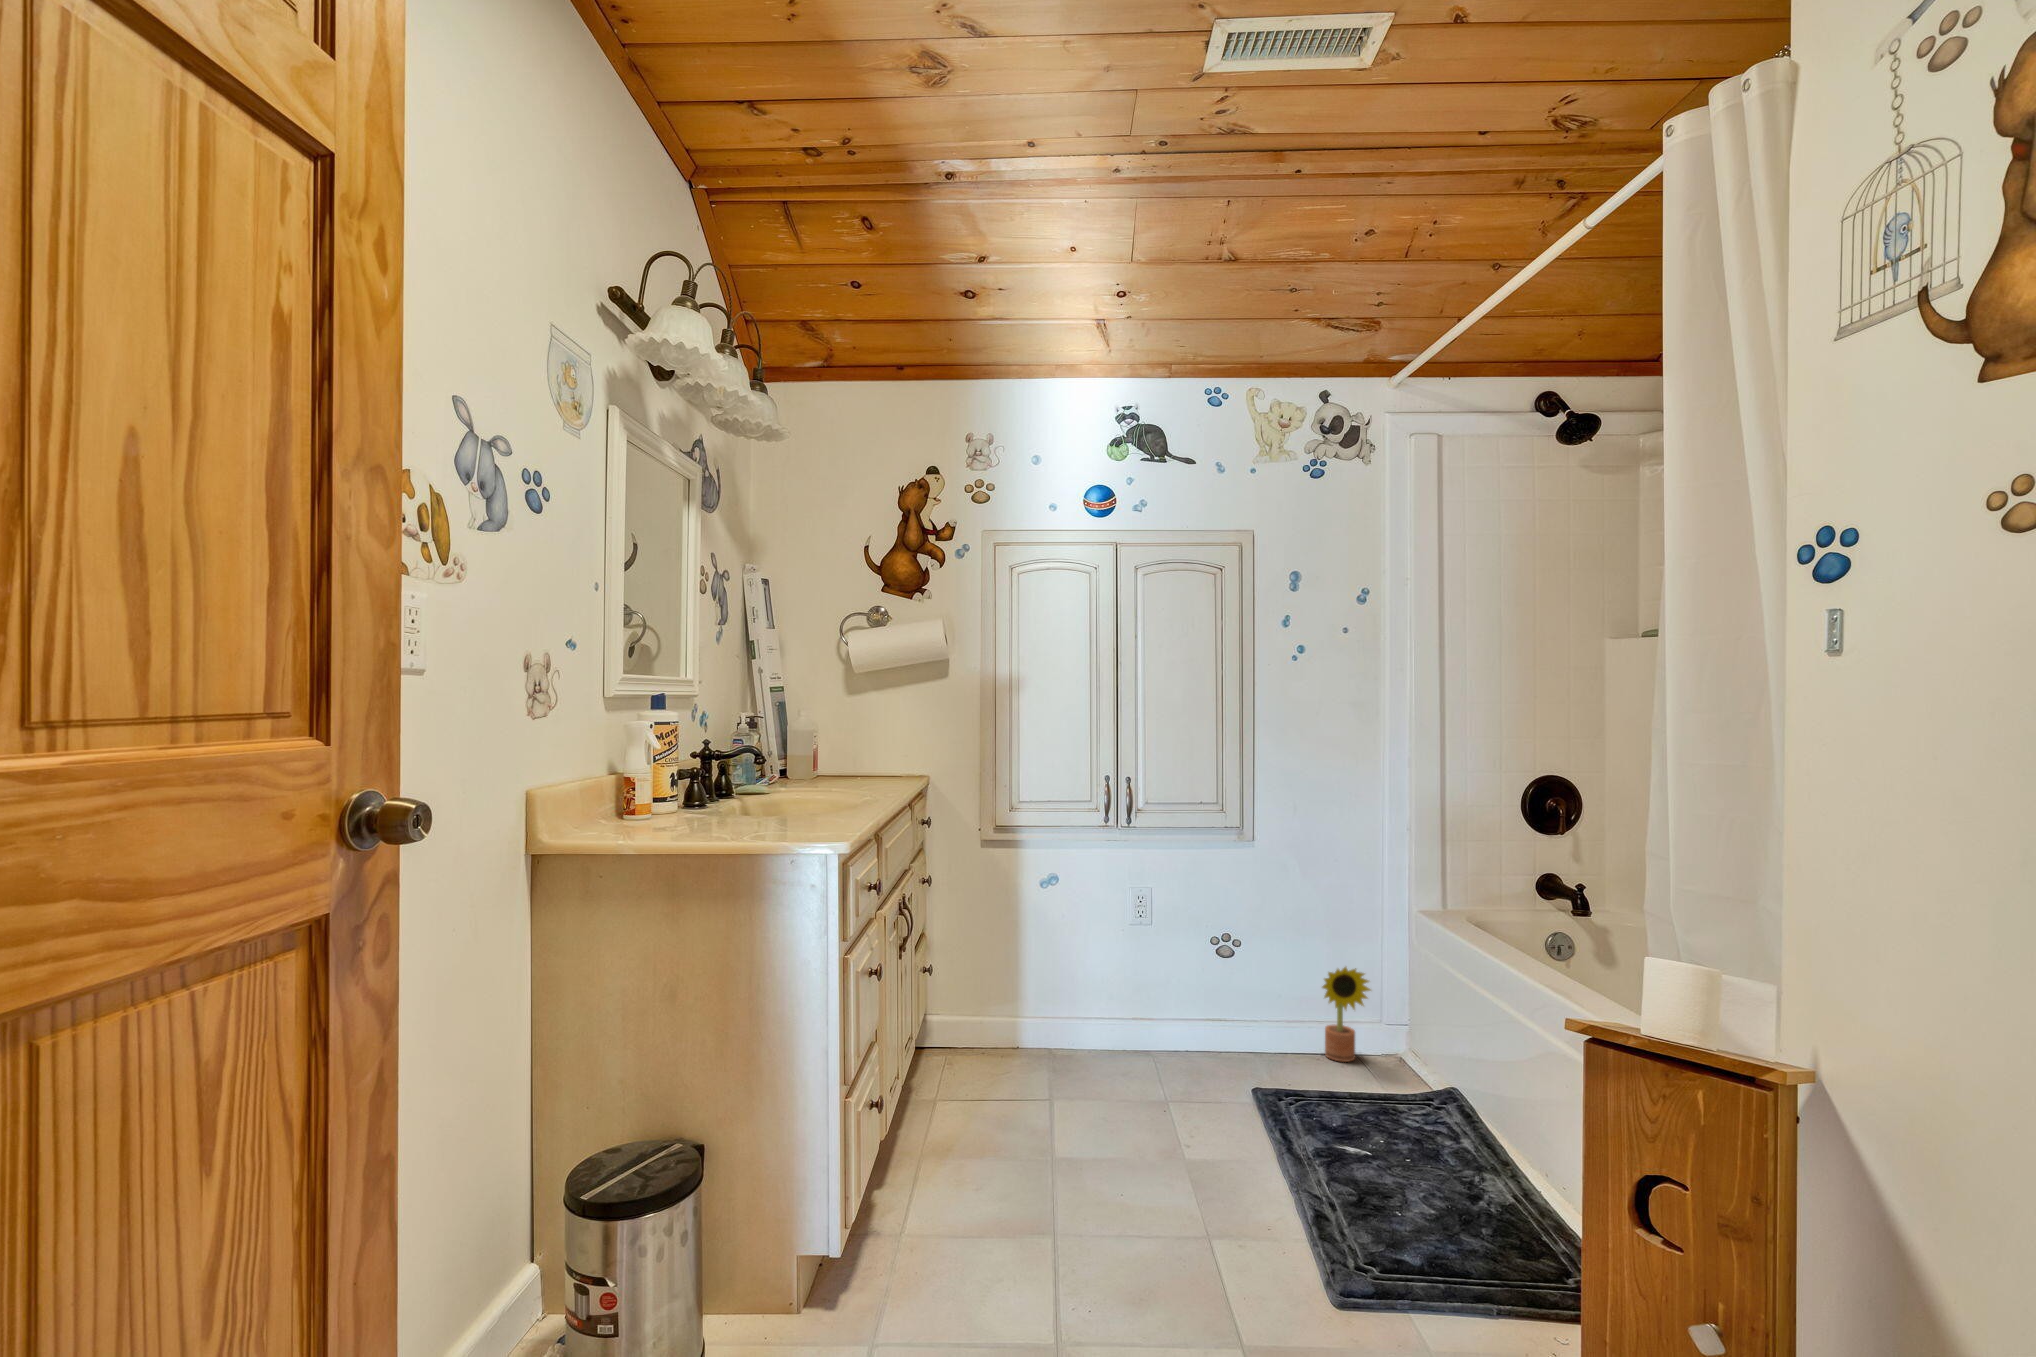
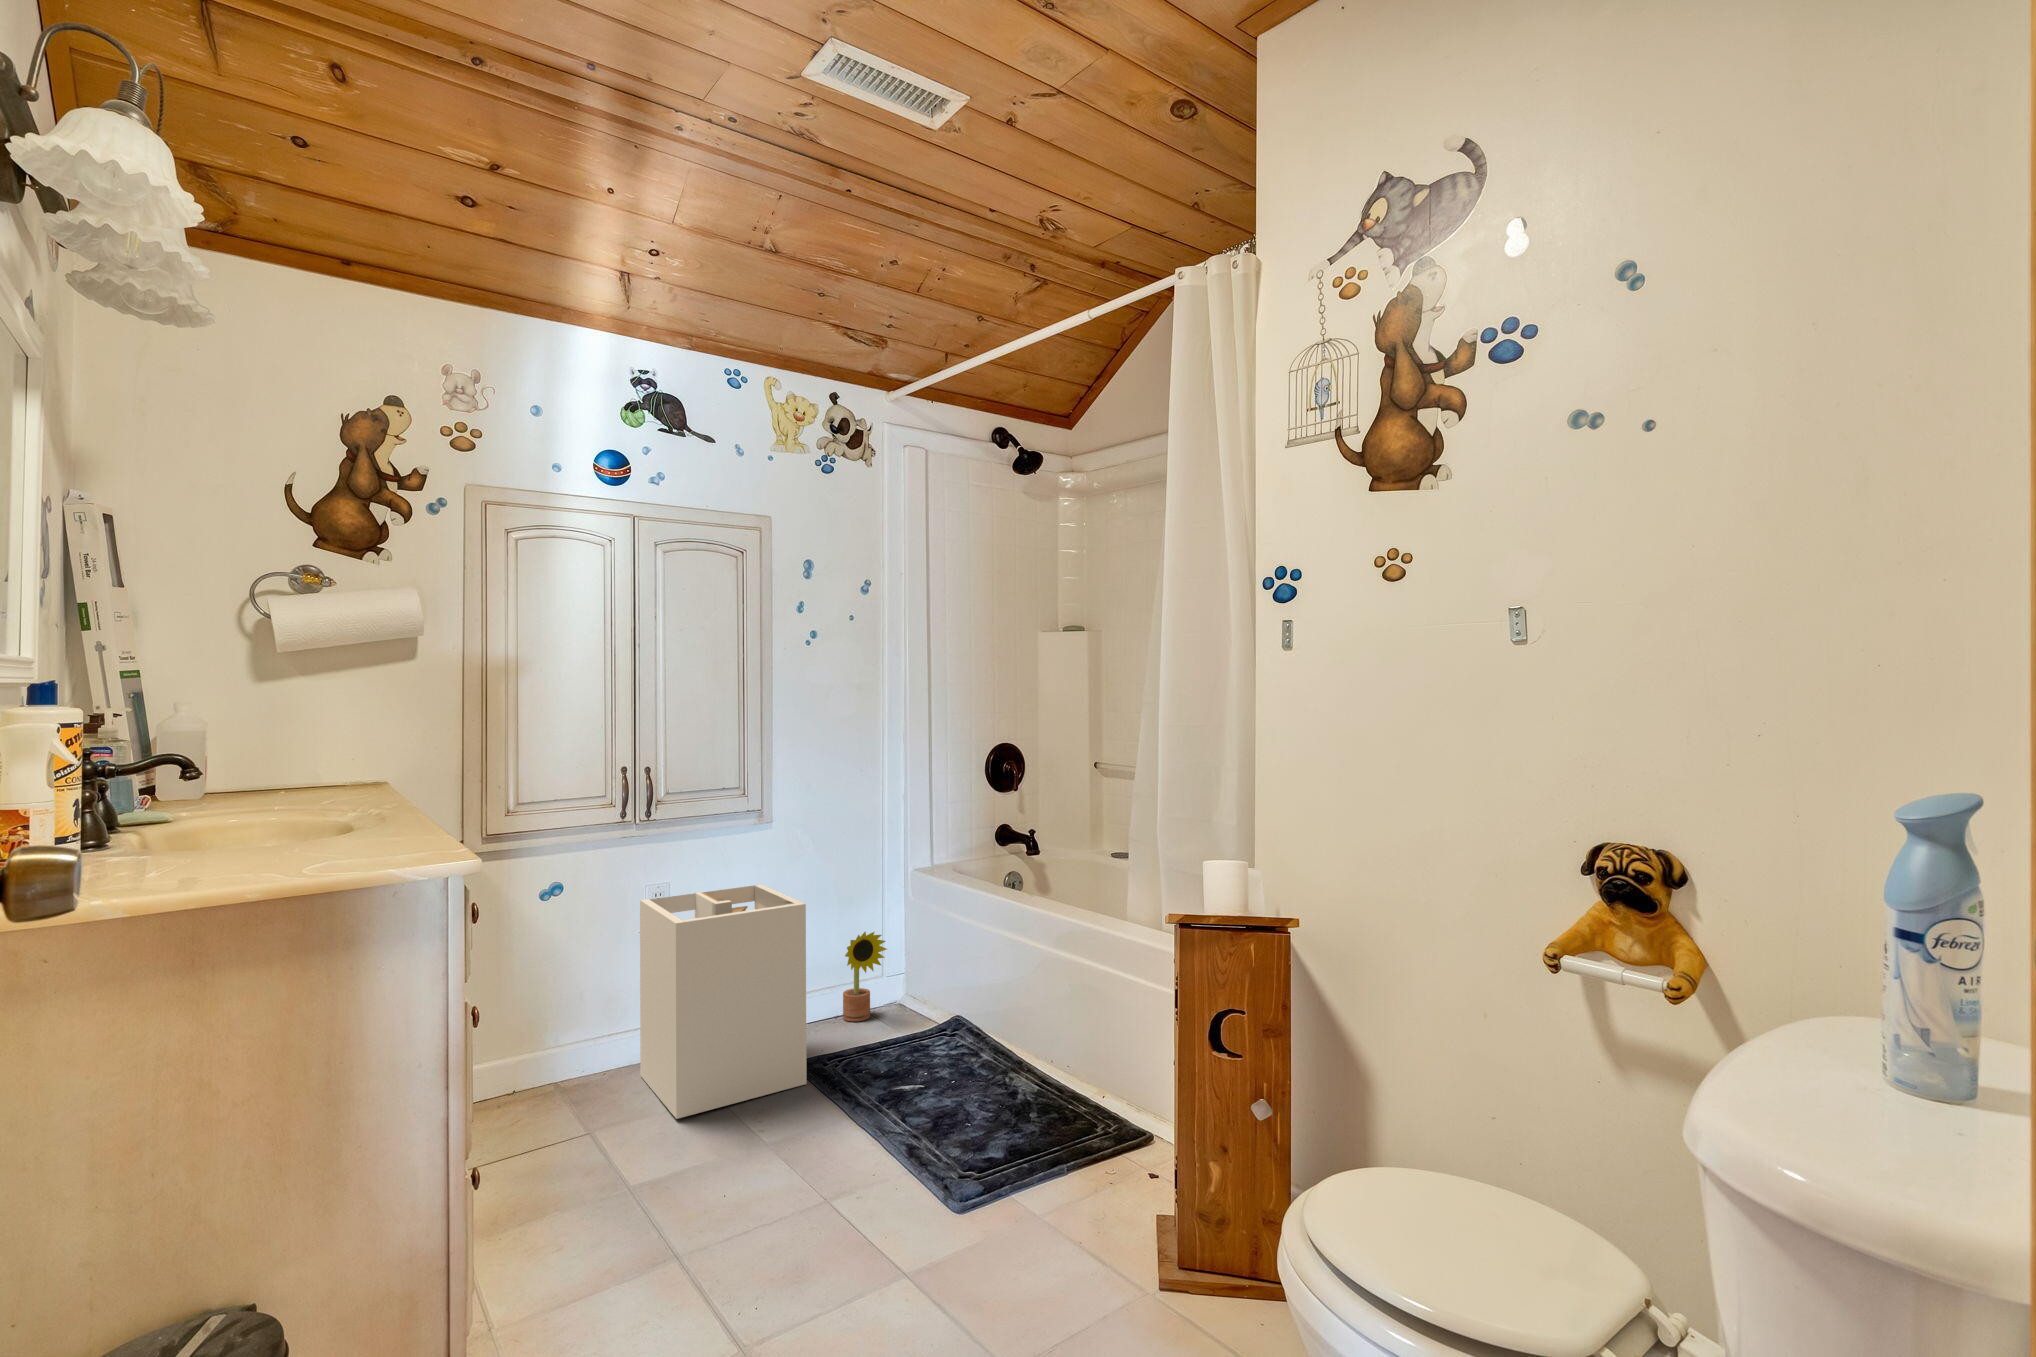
laundry hamper: none [1114,893,1253,1111] -> present [640,885,807,1119]

